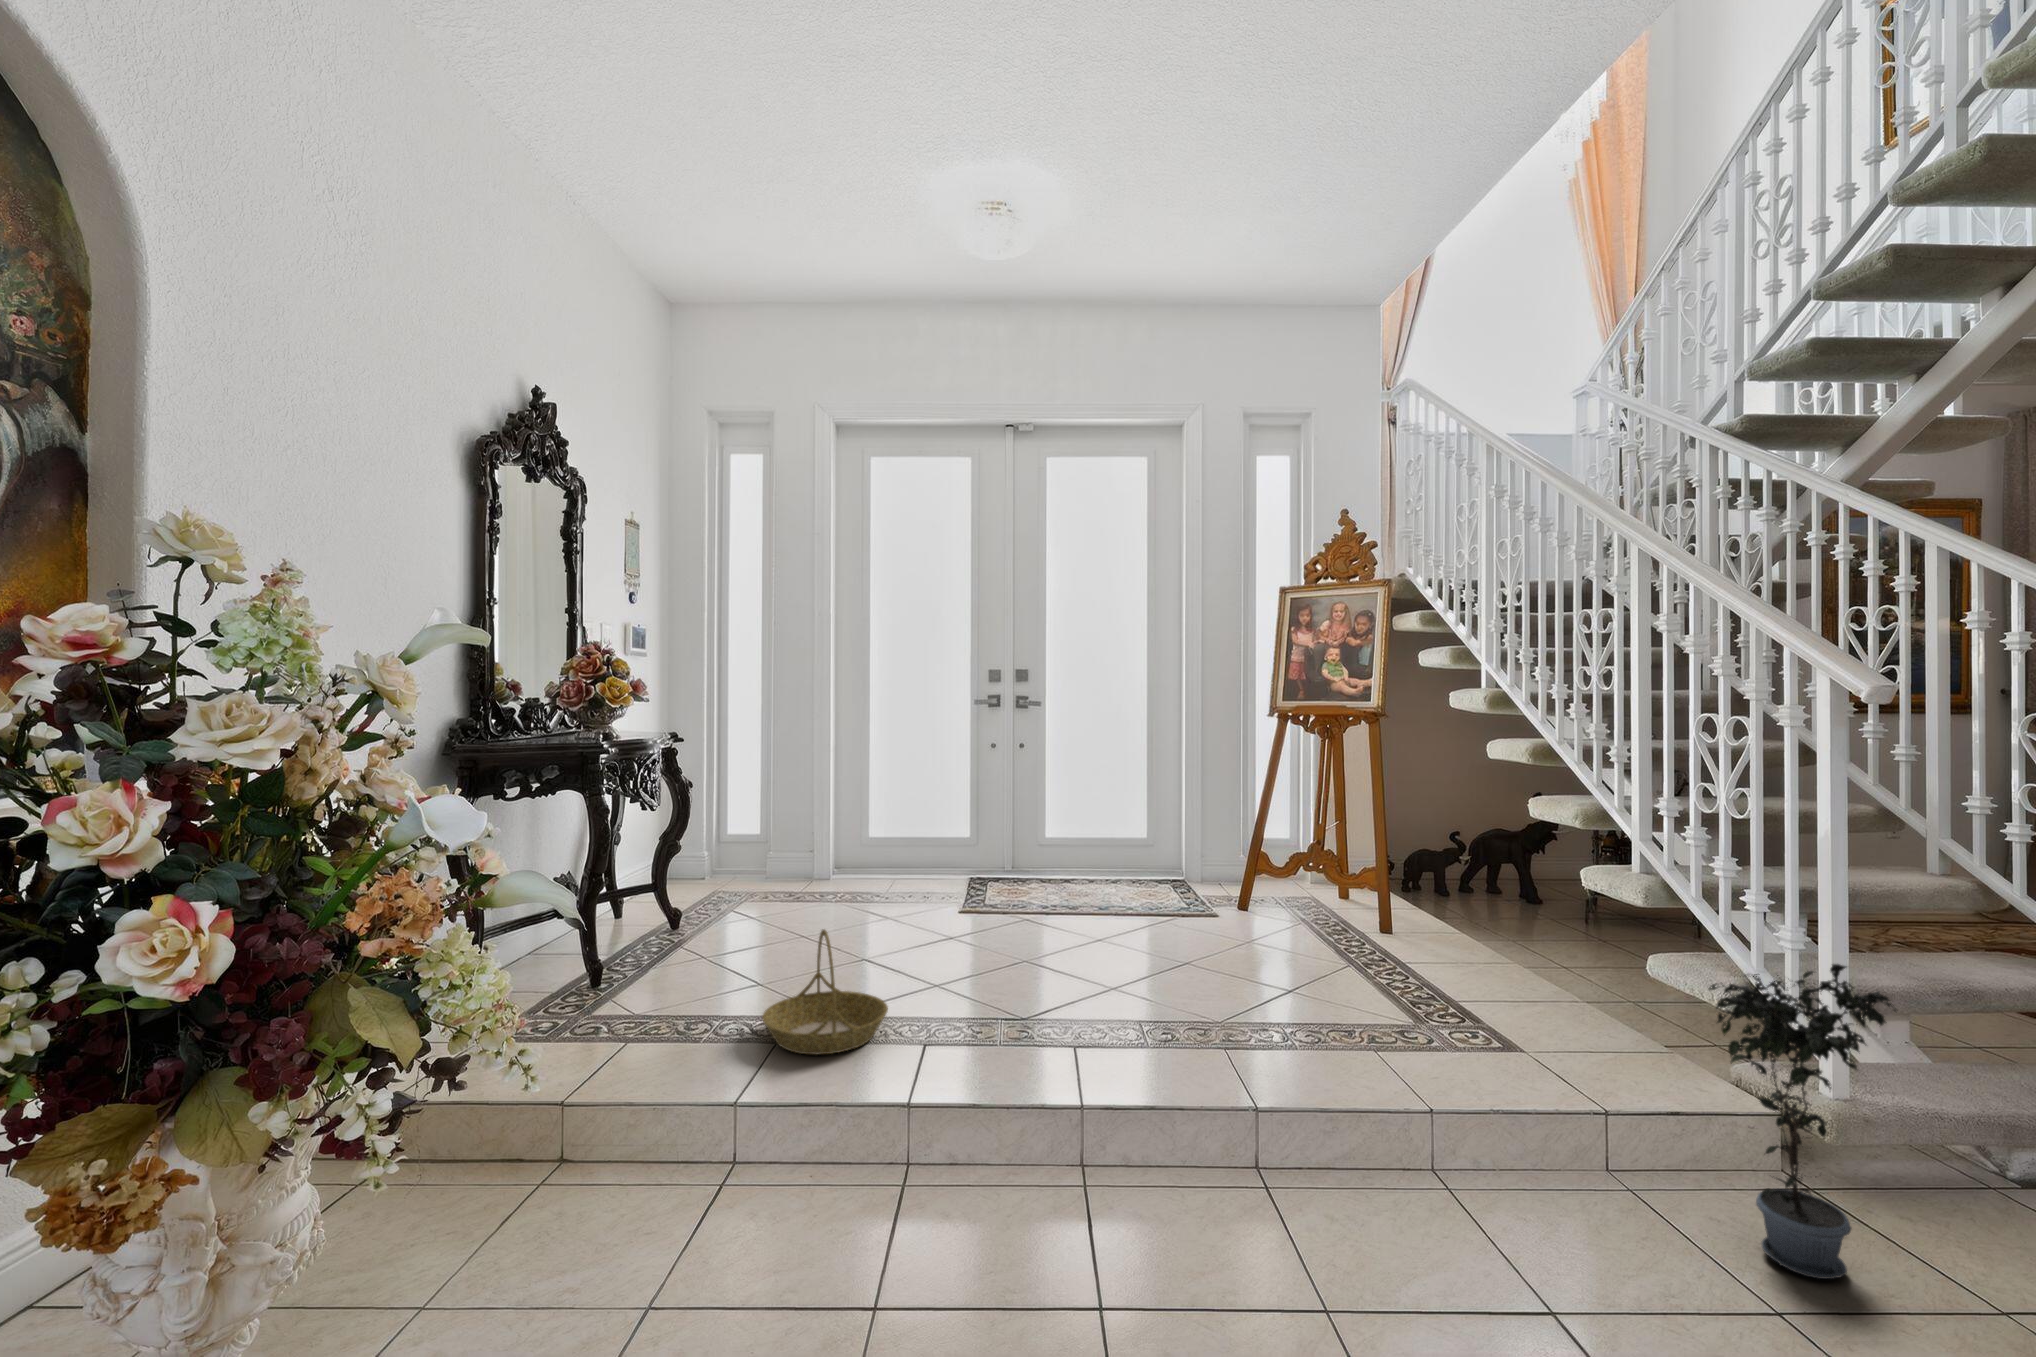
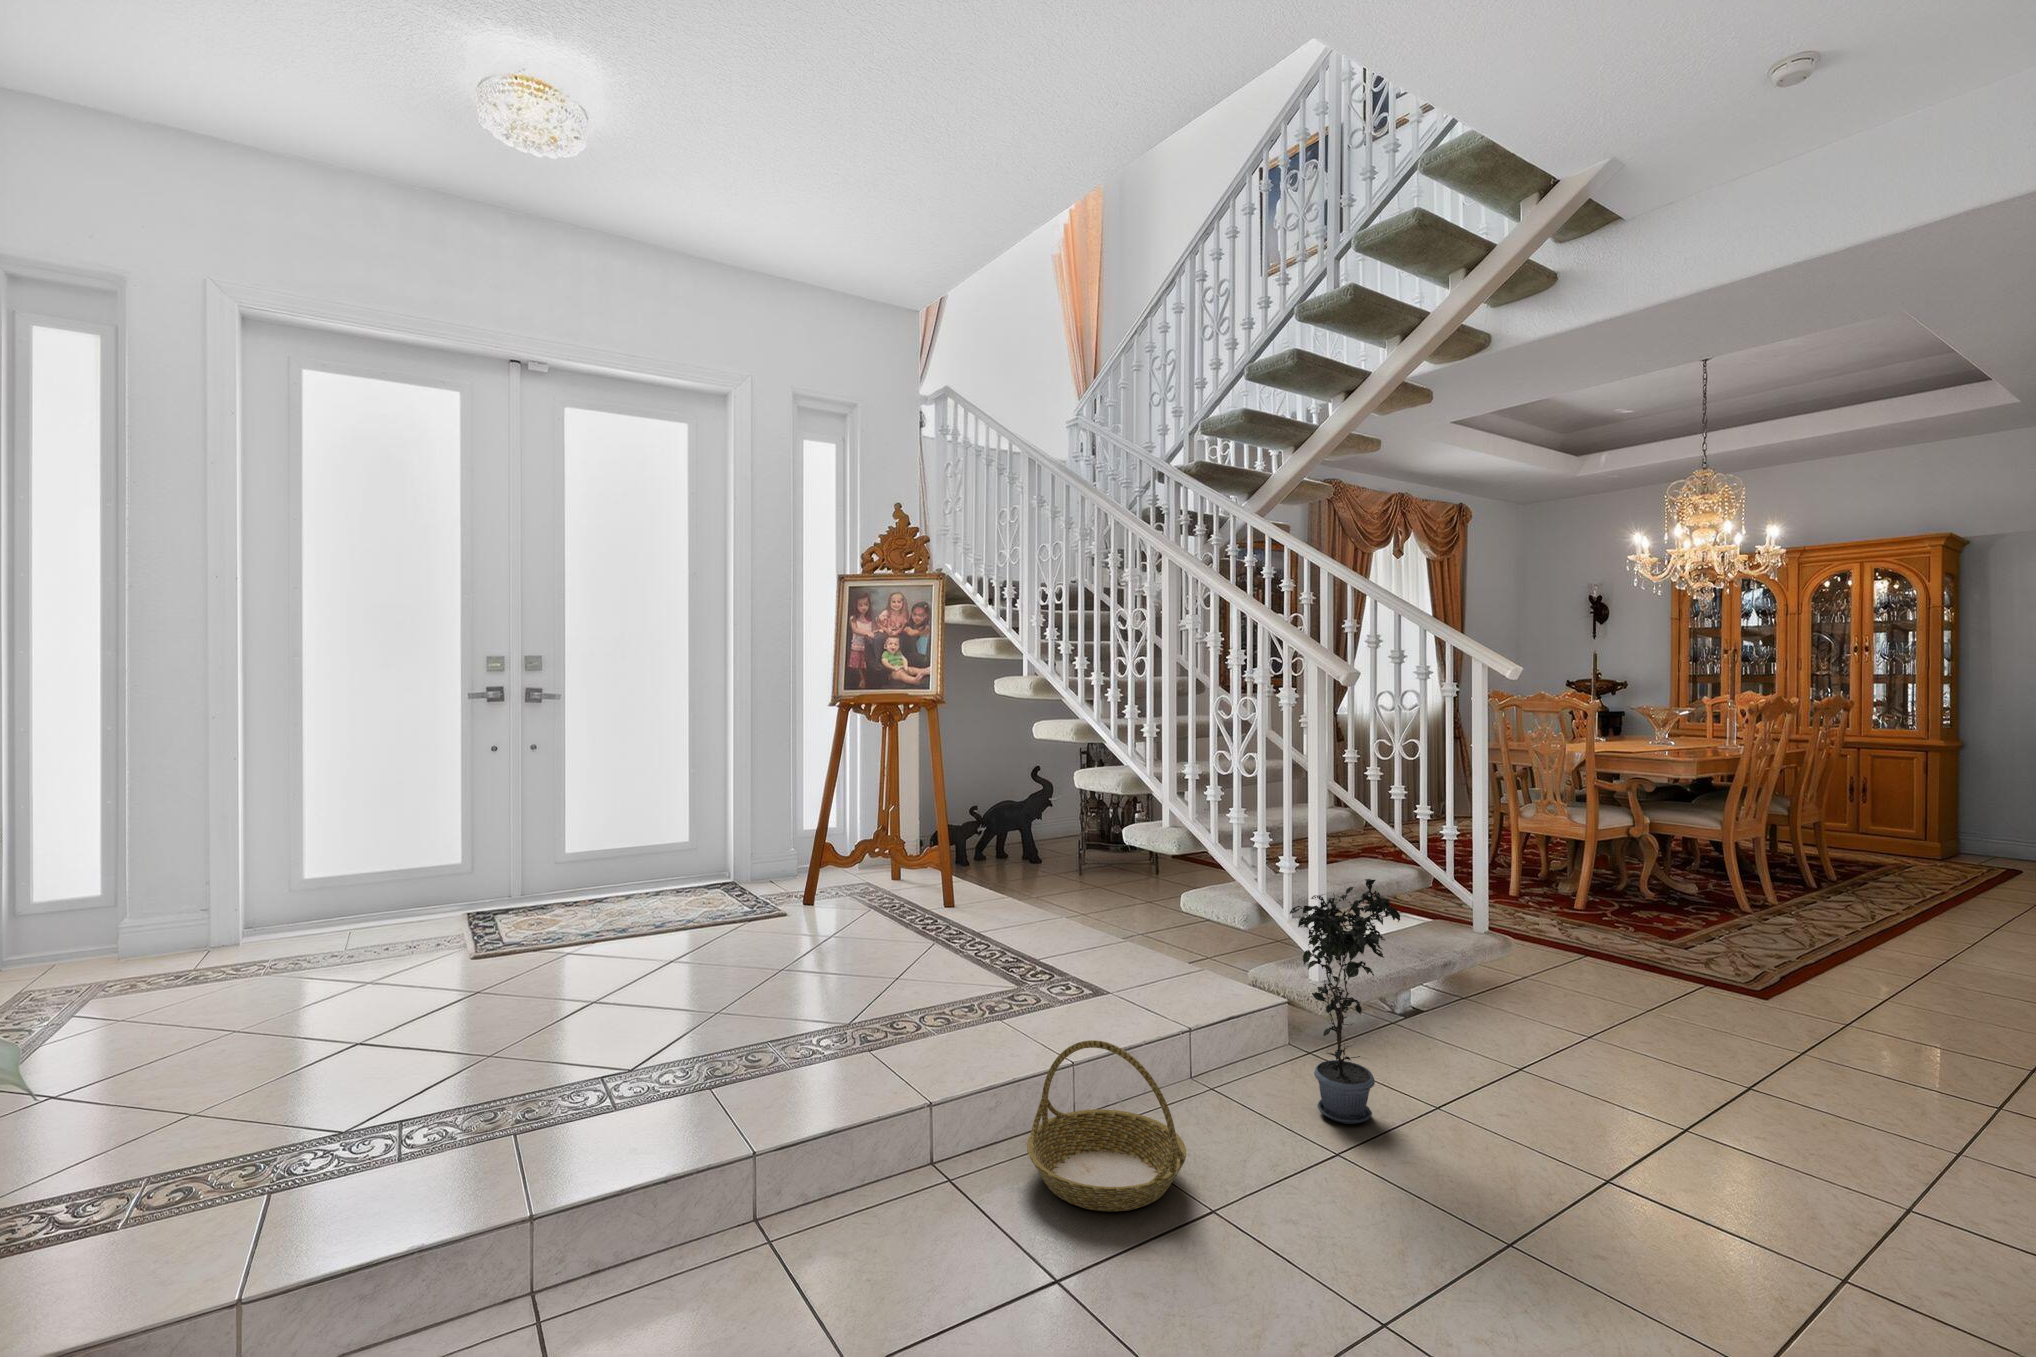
basket: present [762,930,888,1054] -> present [1027,1040,1186,1211]

